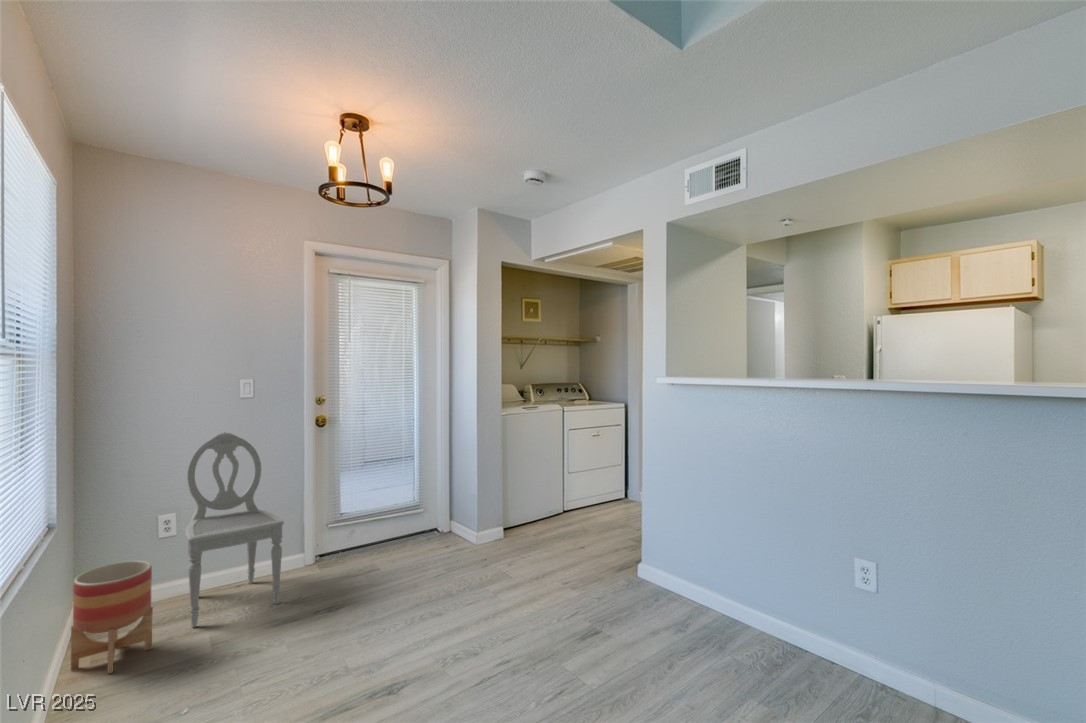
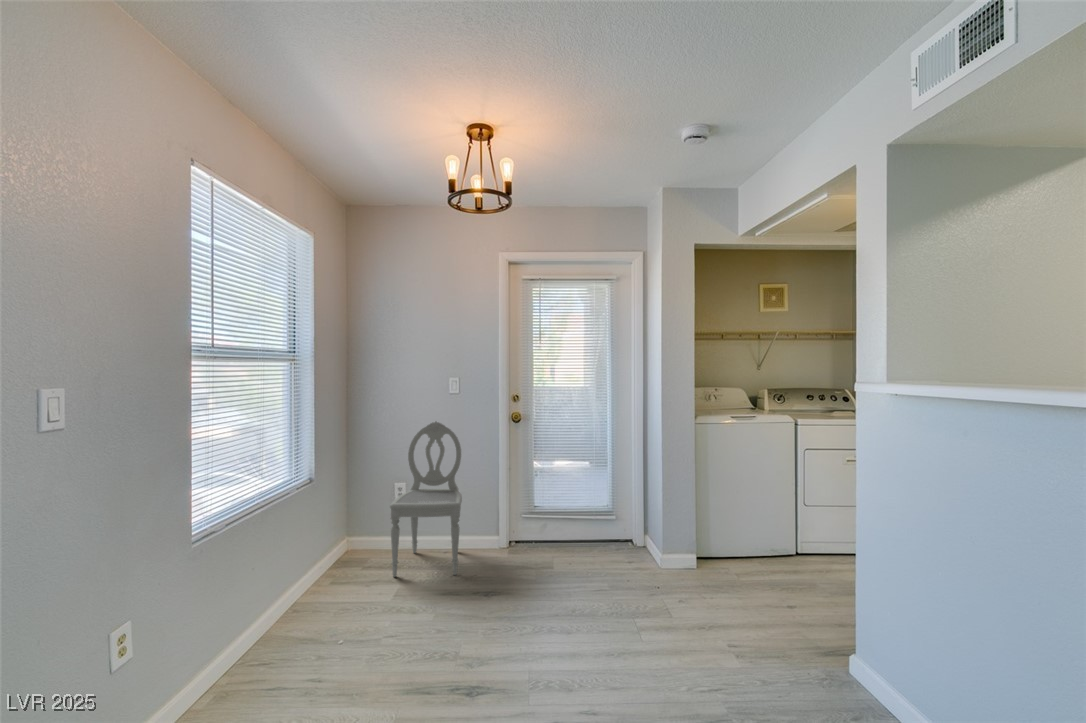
planter: present [71,561,153,674] -> none [315,514,363,595]

